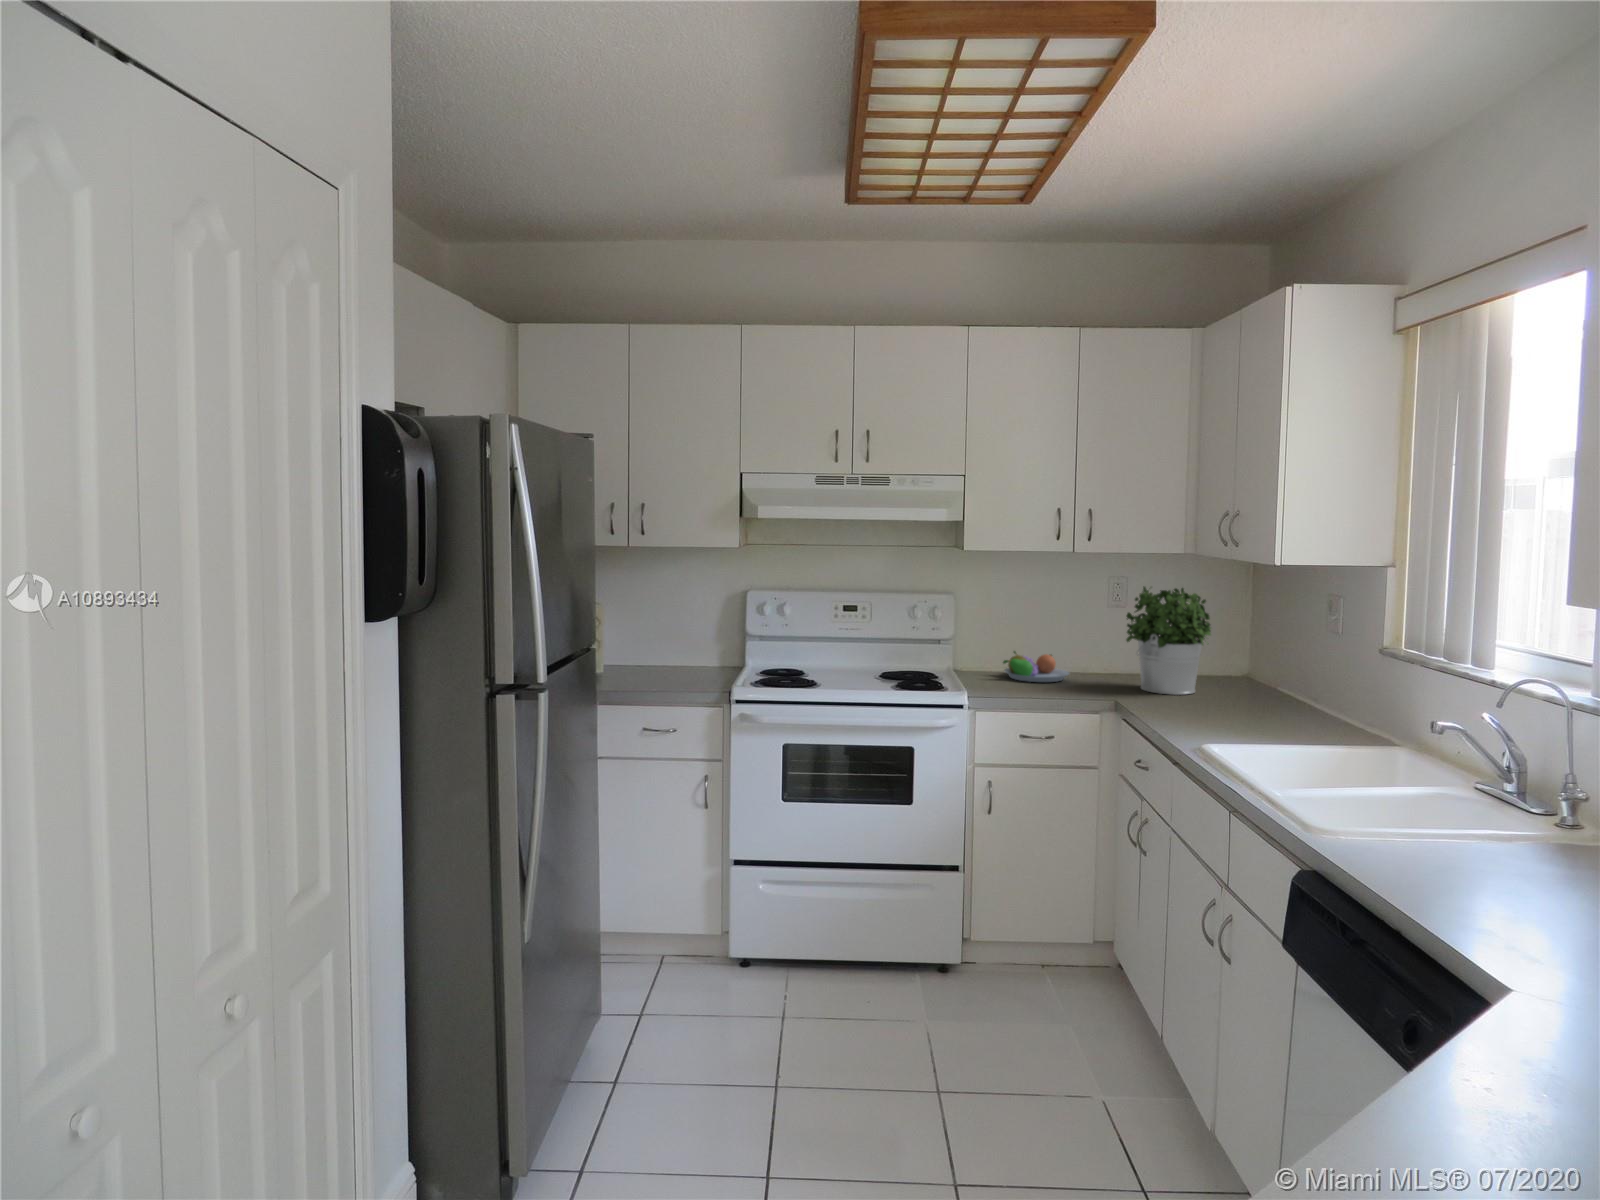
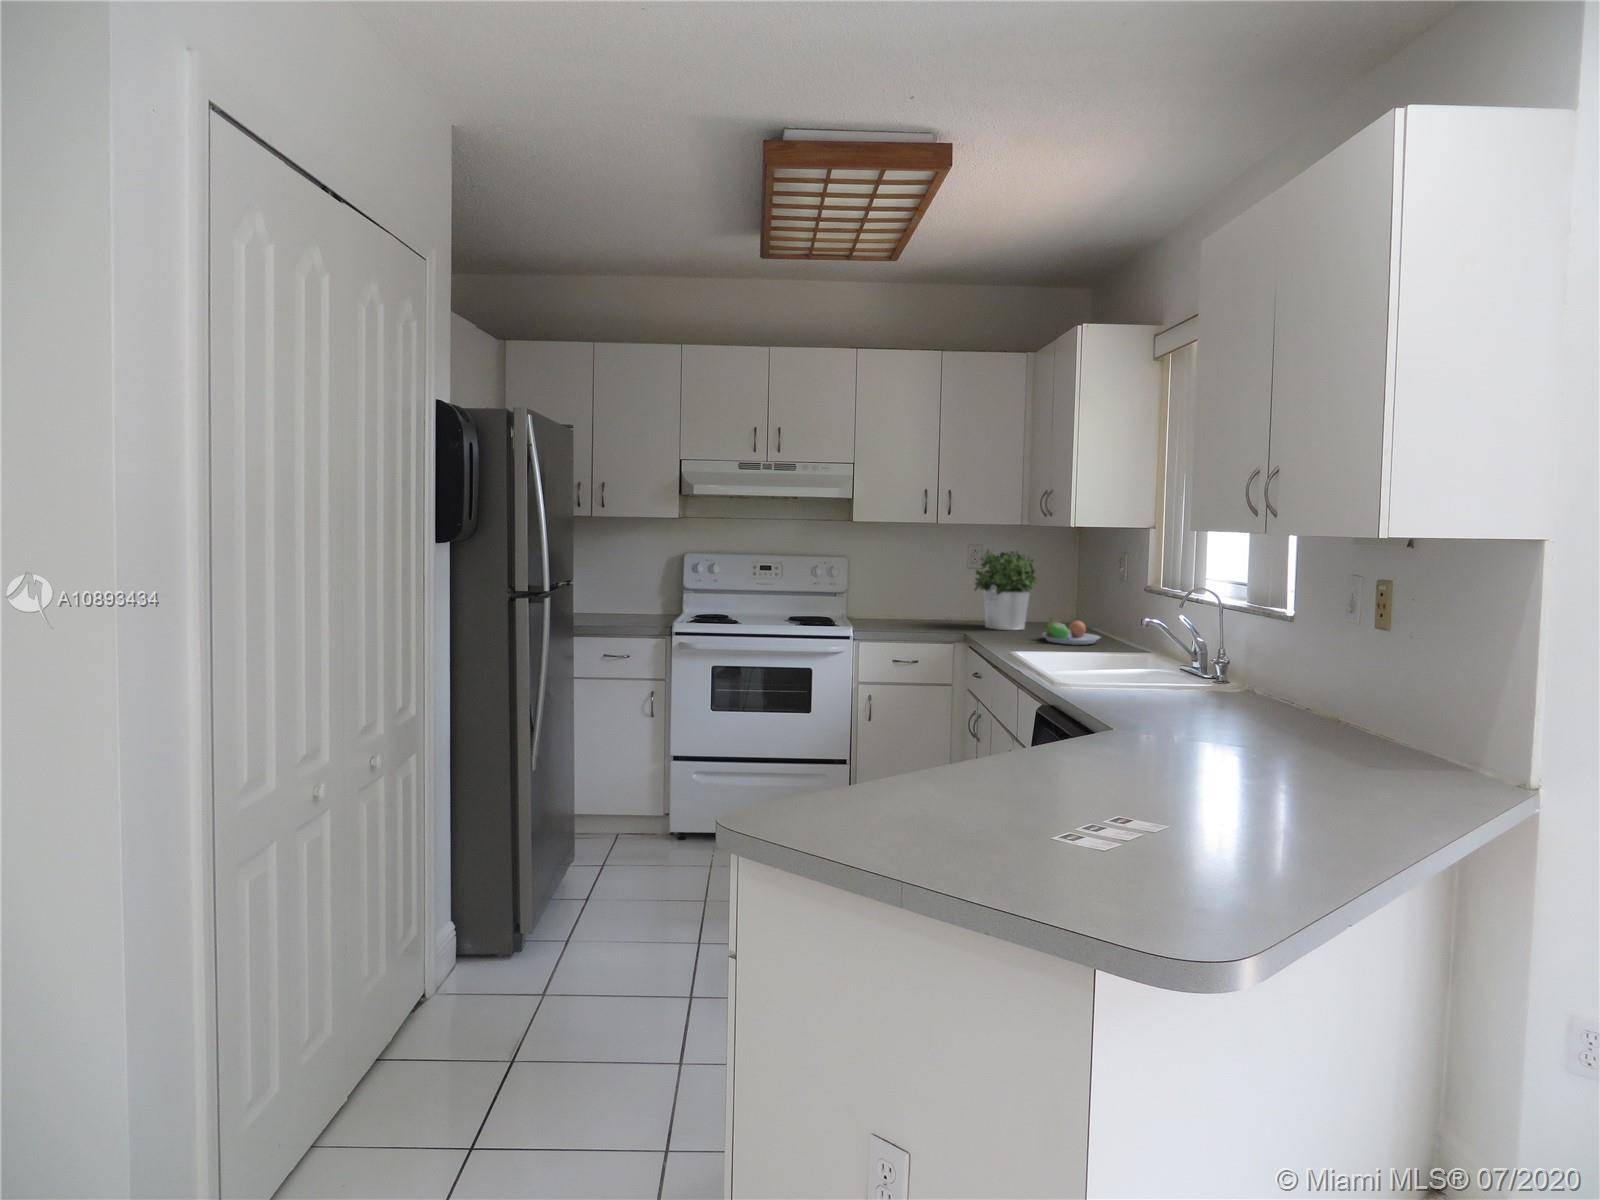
fruit bowl: present [1003,651,1069,682] -> present [1042,618,1100,645]

